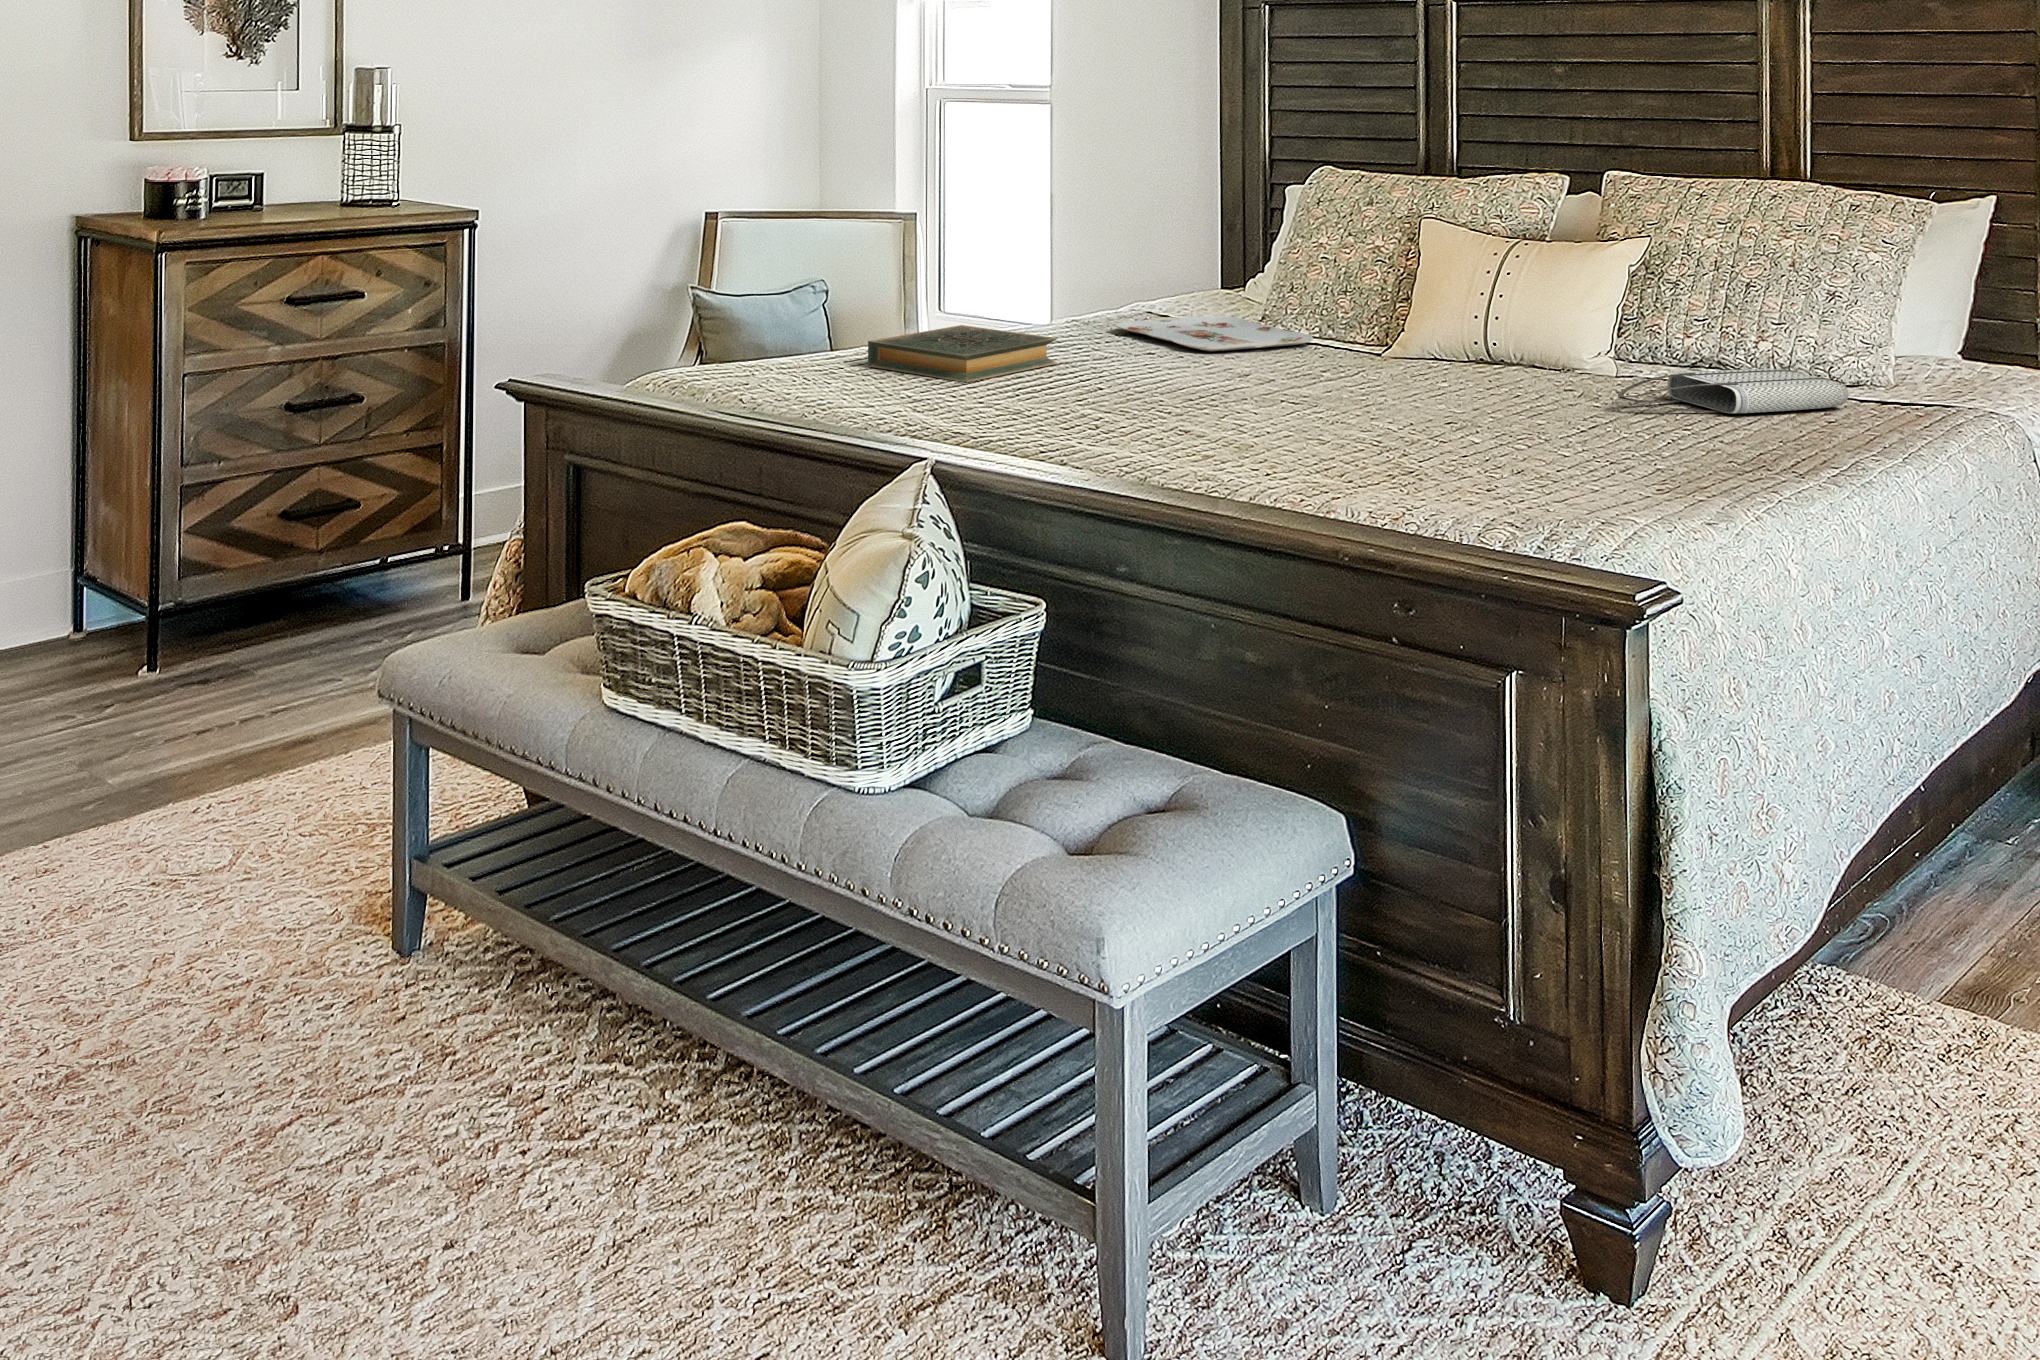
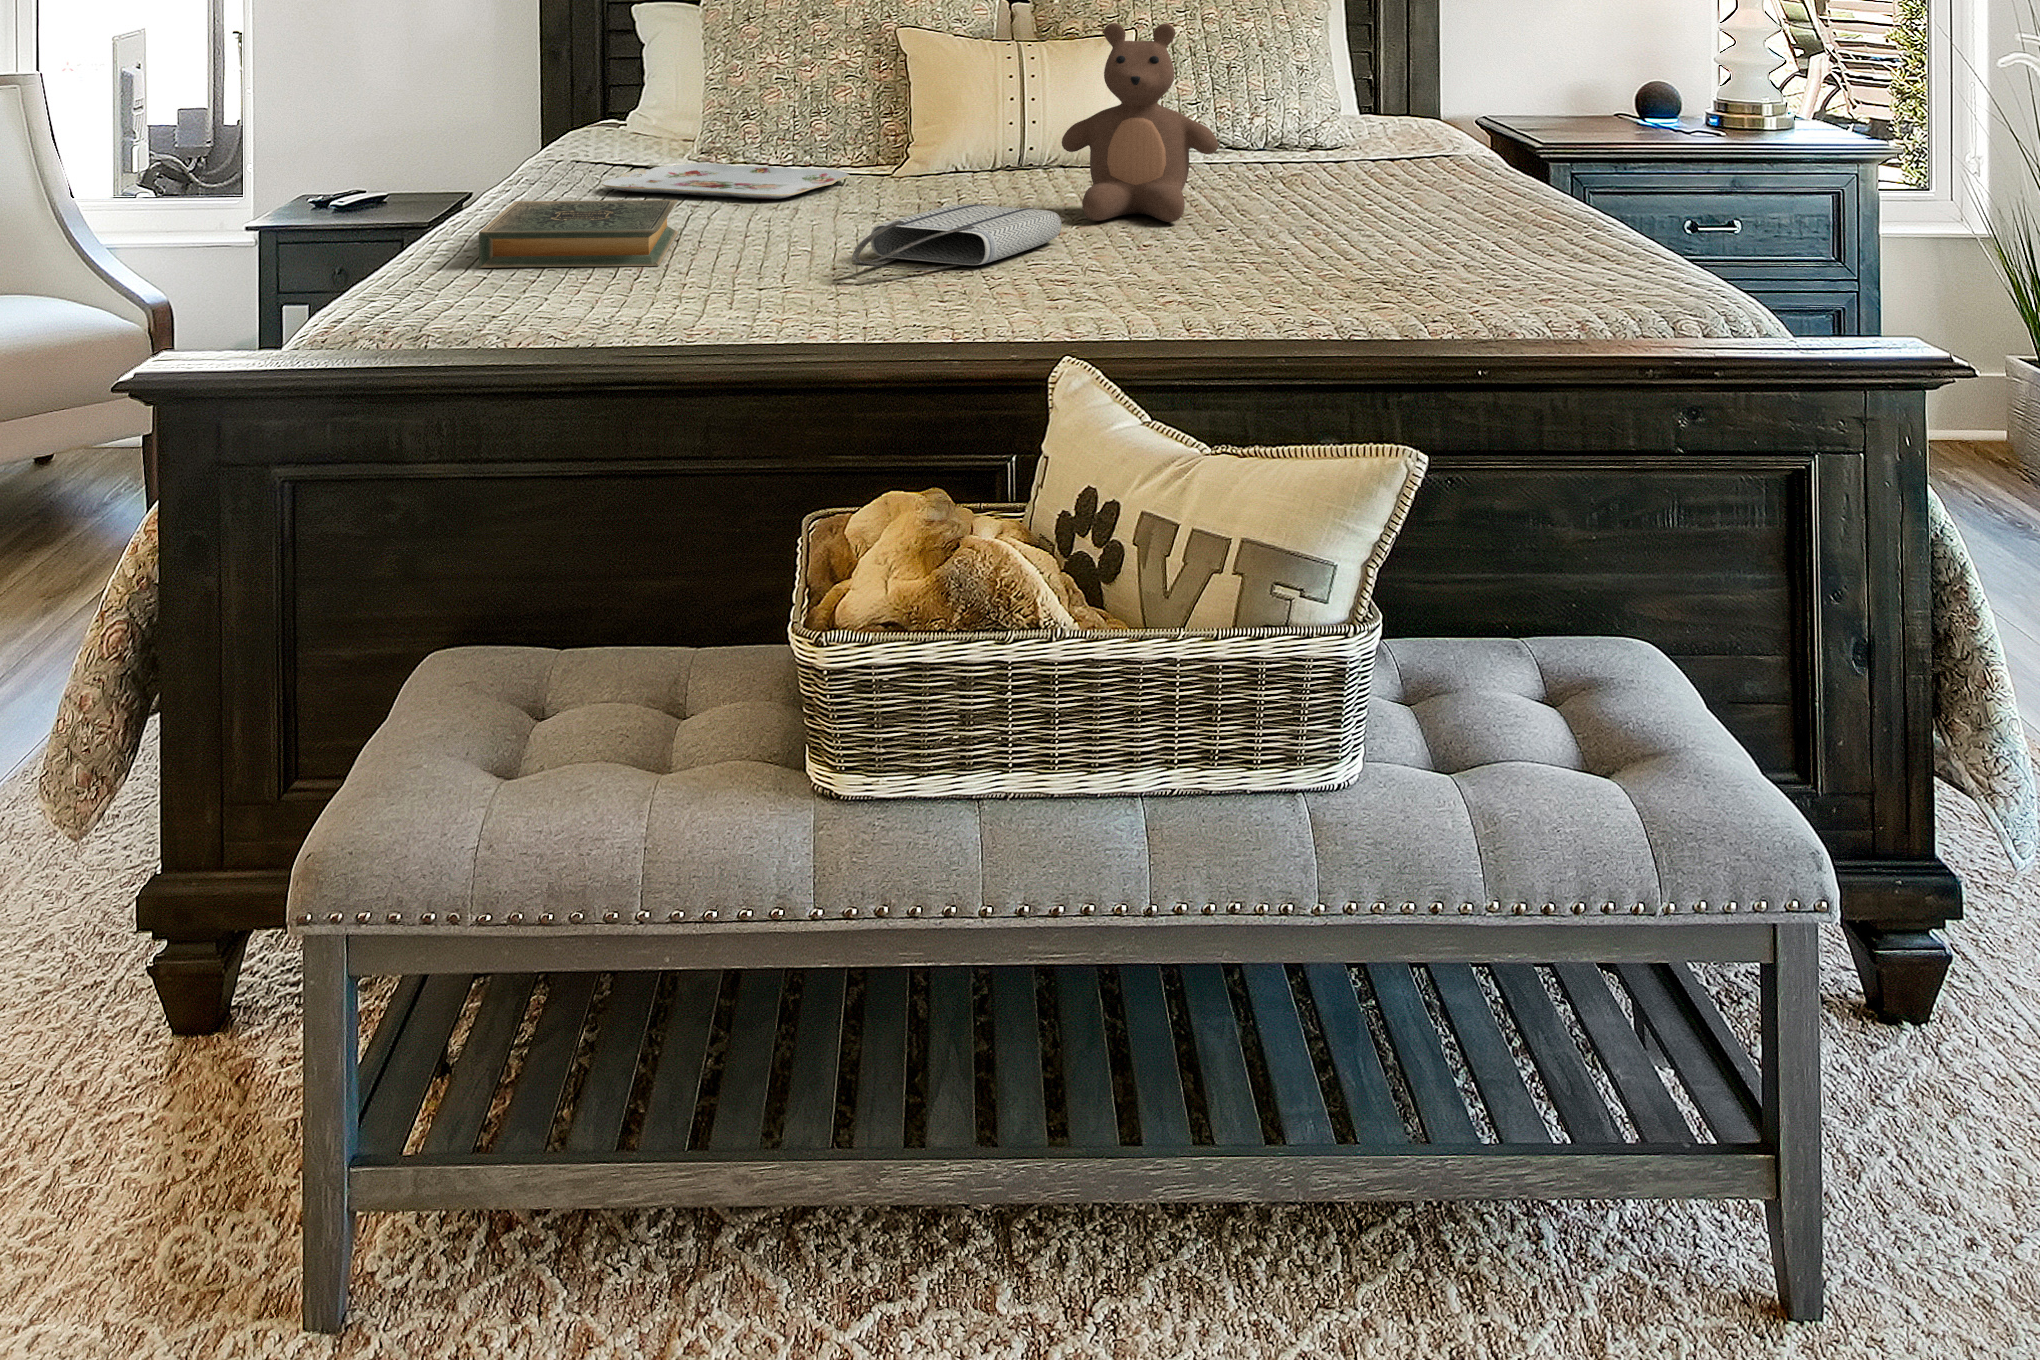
teddy bear: none [1348,230,1492,411] -> present [1062,23,1218,222]
tote bag: present [1618,369,1848,413] -> present [852,204,1061,270]

